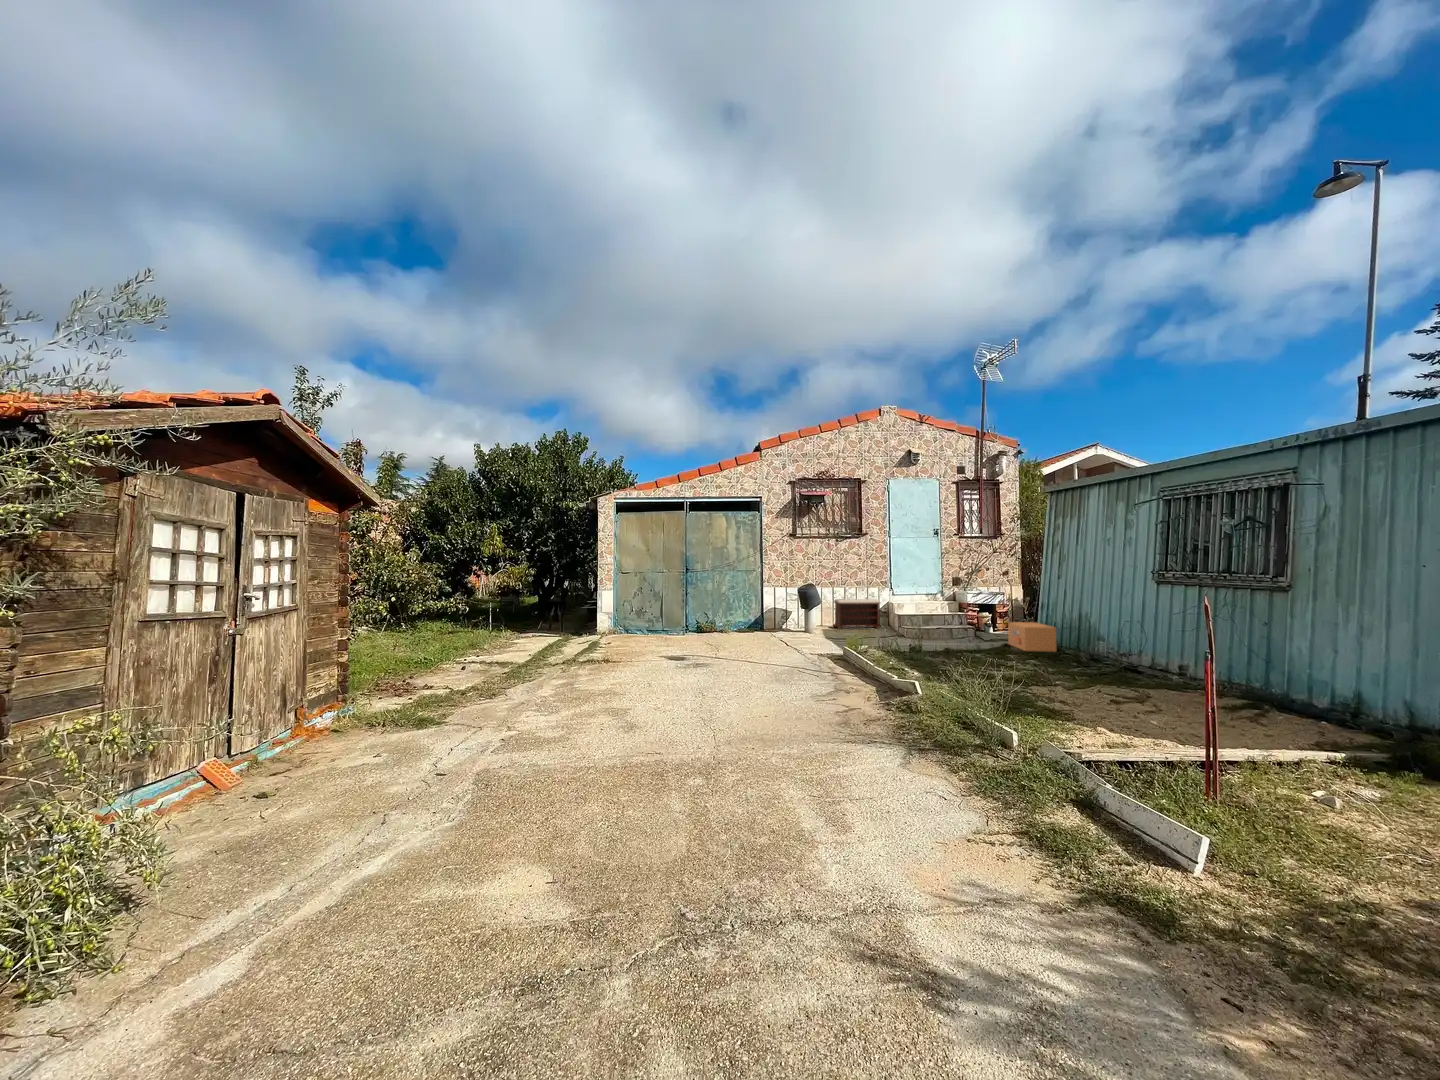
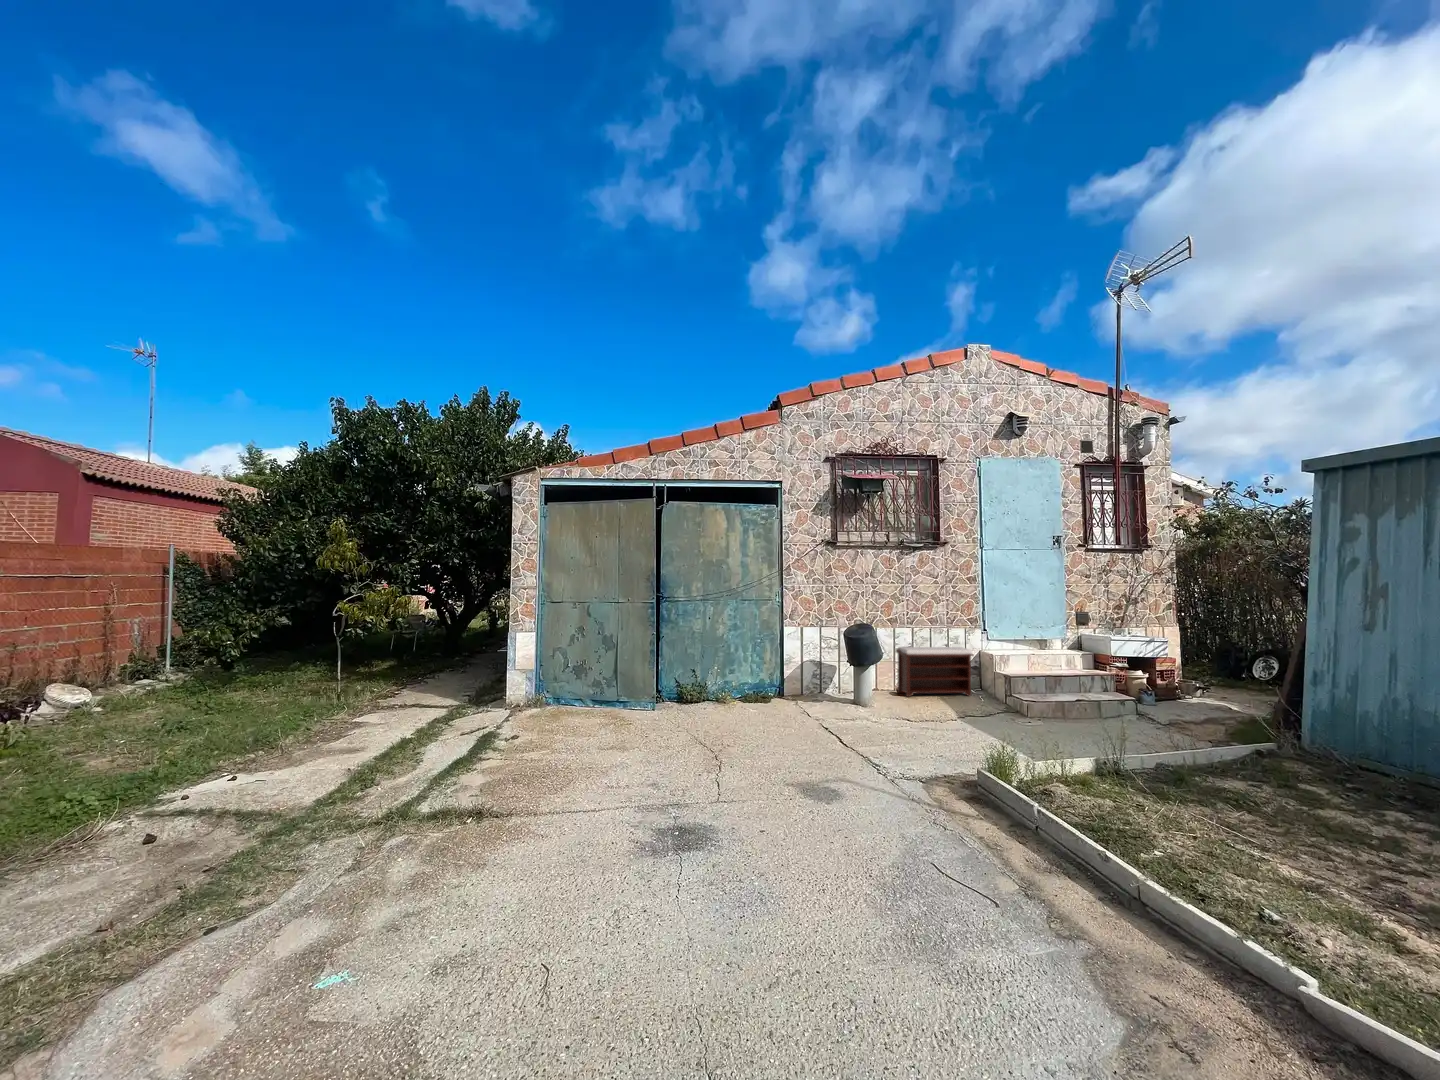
cardboard box: present [1008,622,1057,652] -> none [1255,710,1391,781]

